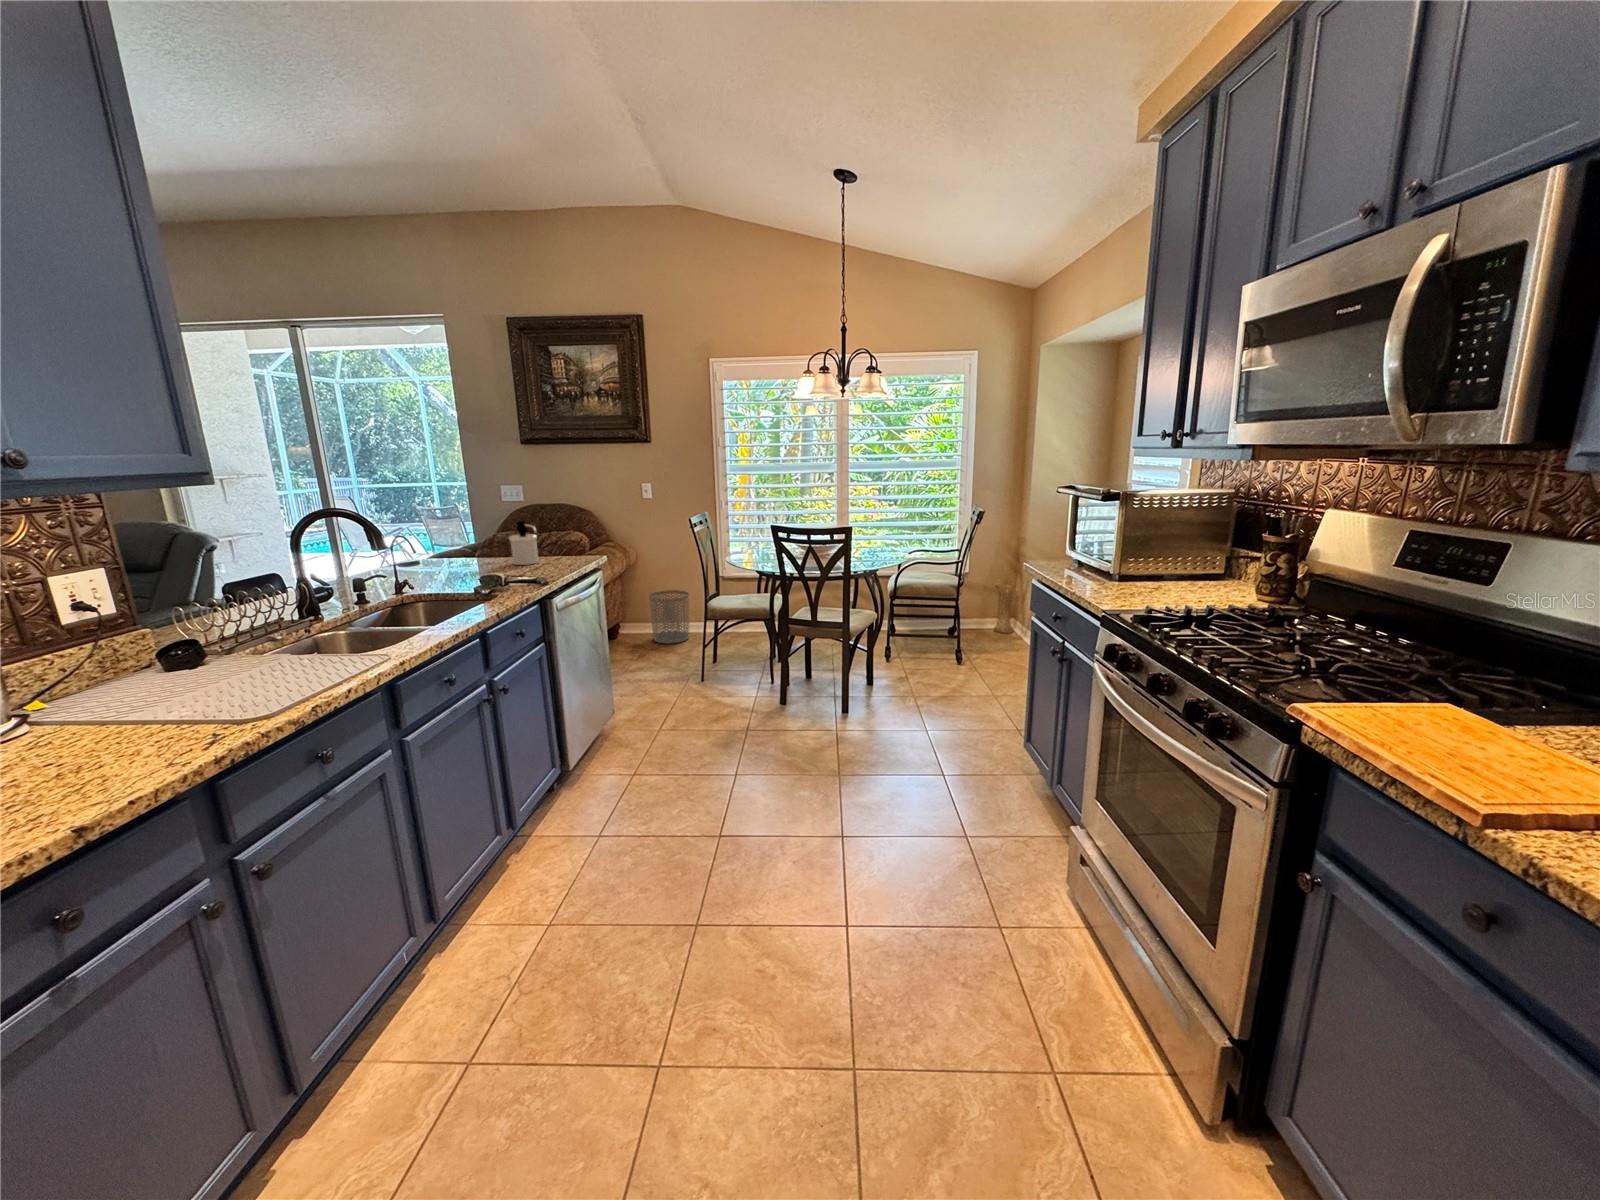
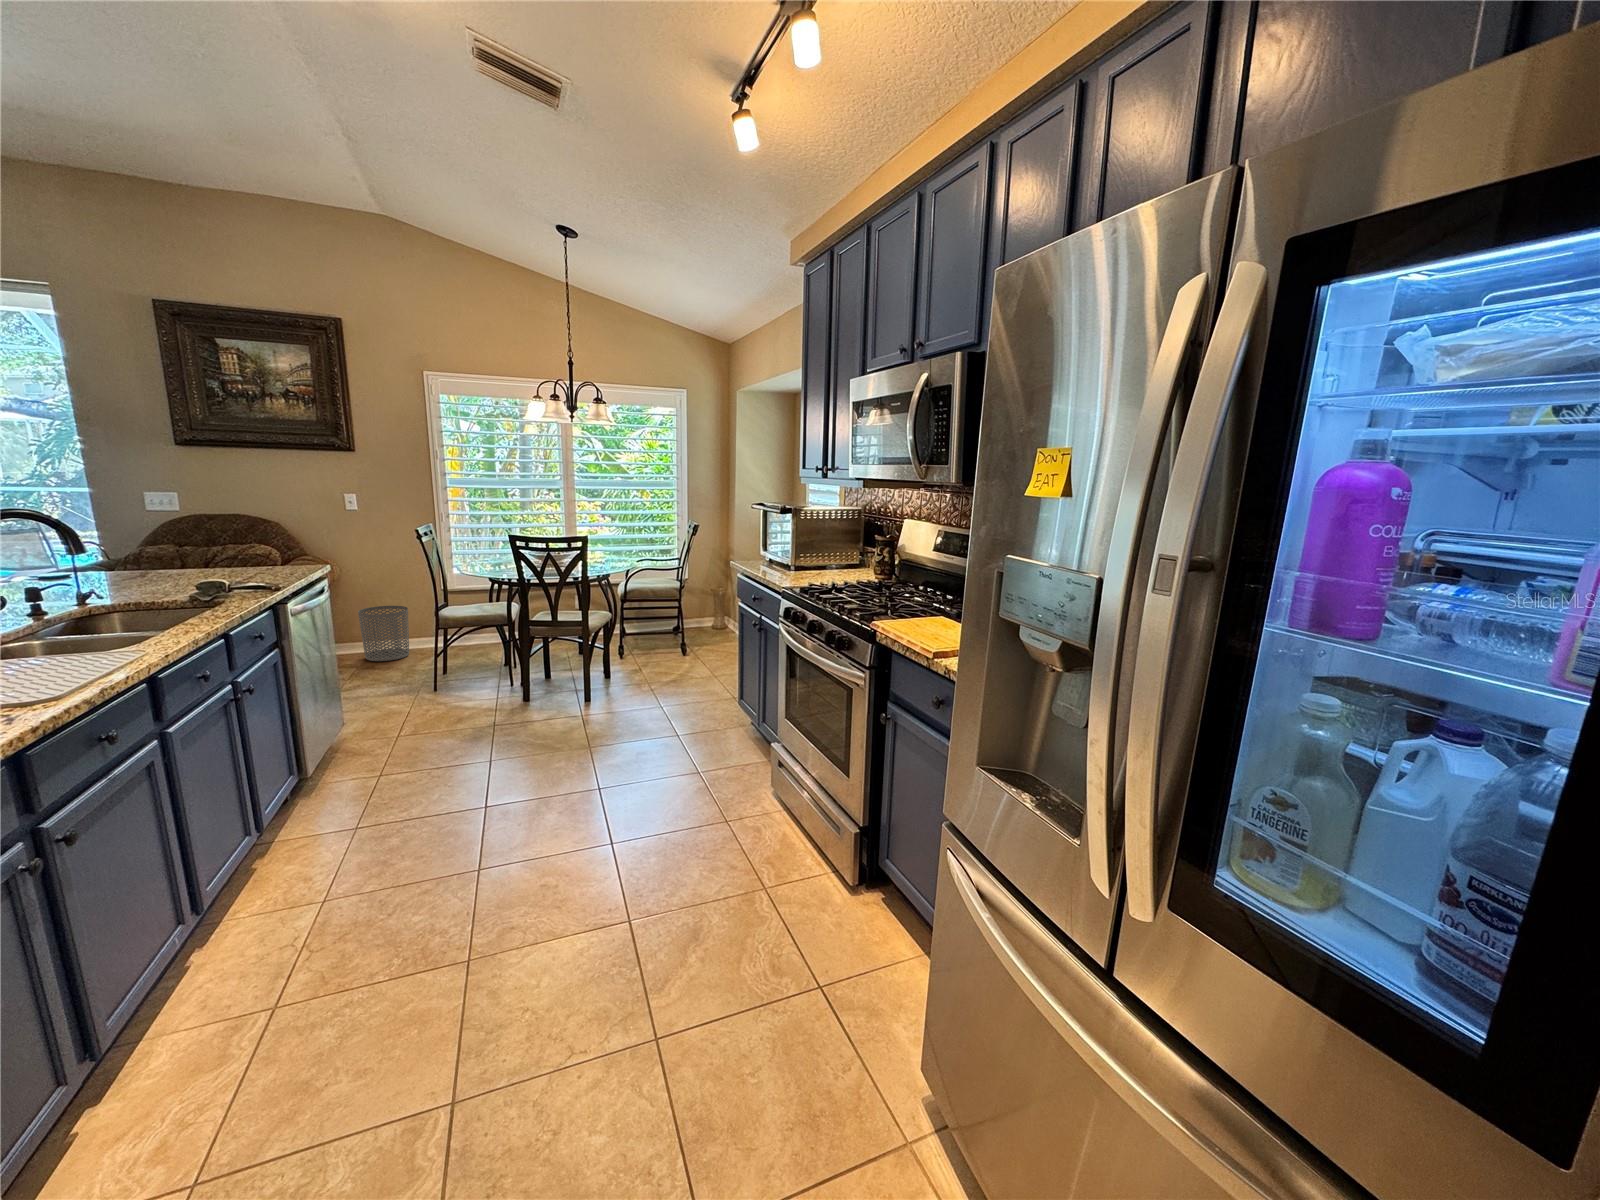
soap dispenser: present [509,521,539,565] -> none [205,528,246,575]

